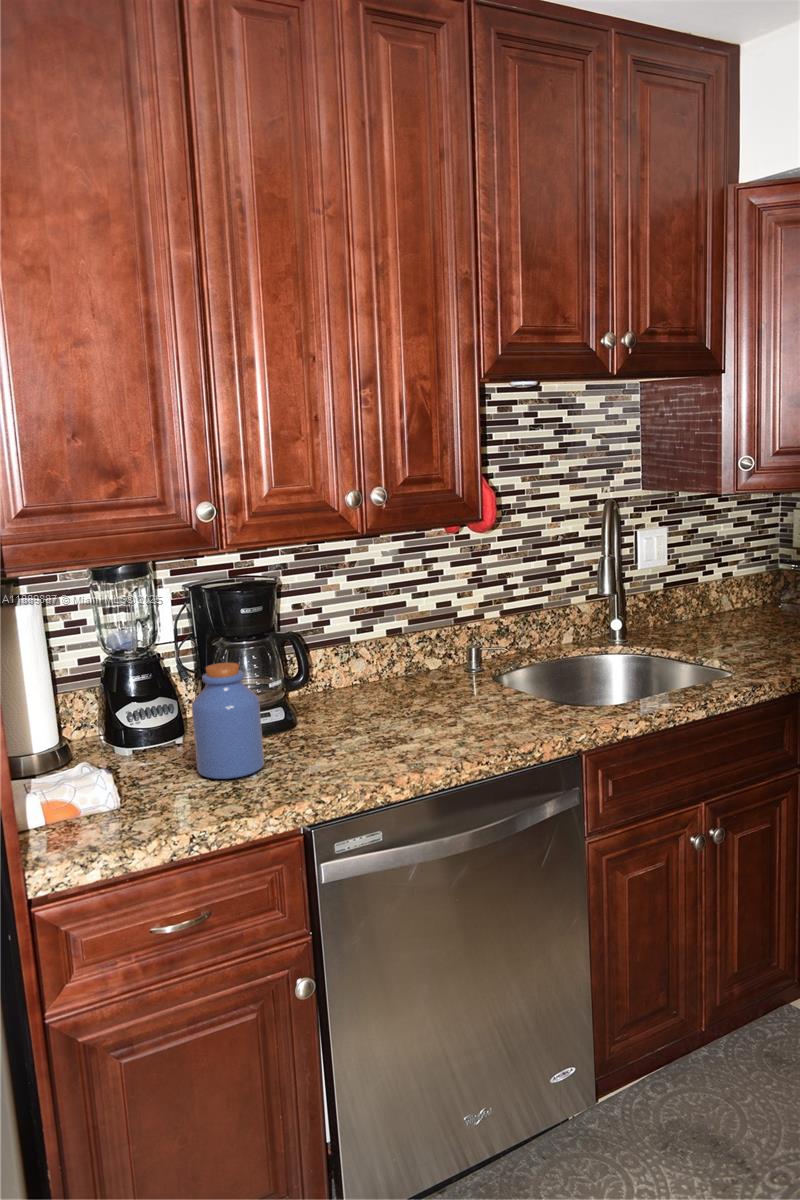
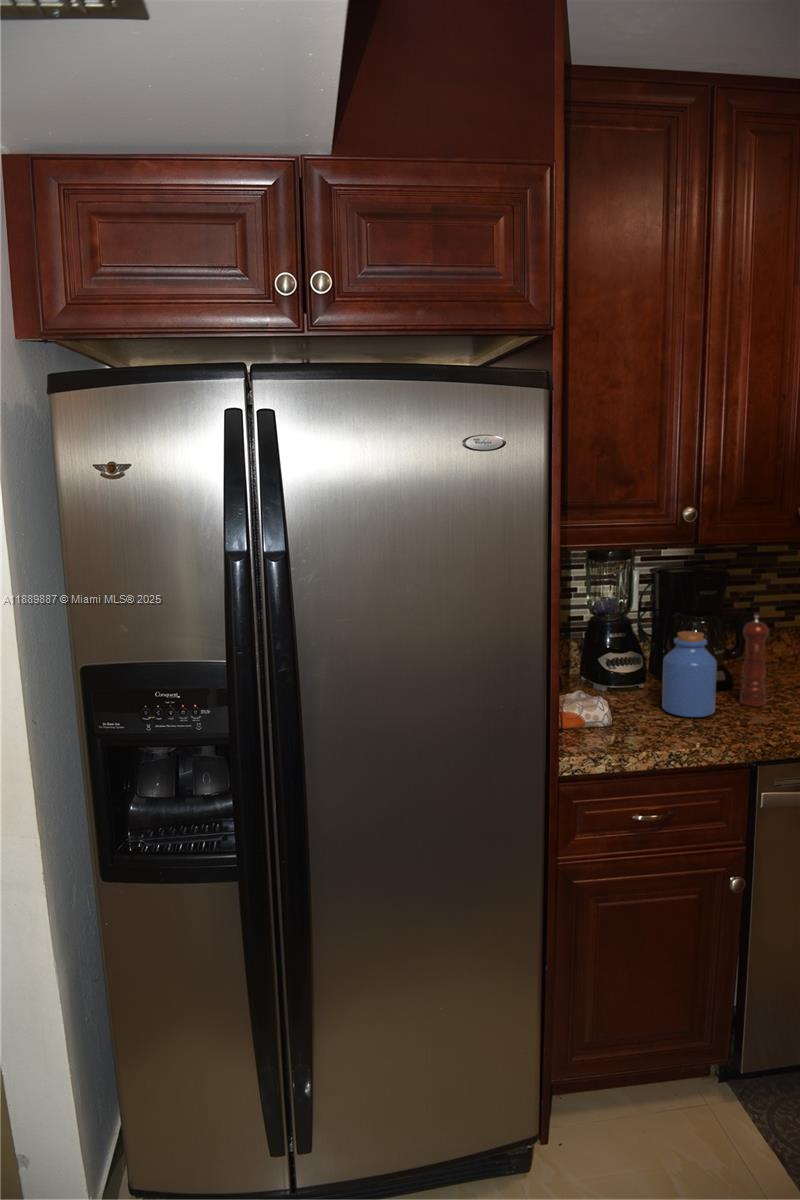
pepper mill: none [294,632,330,751] -> present [740,615,769,707]

